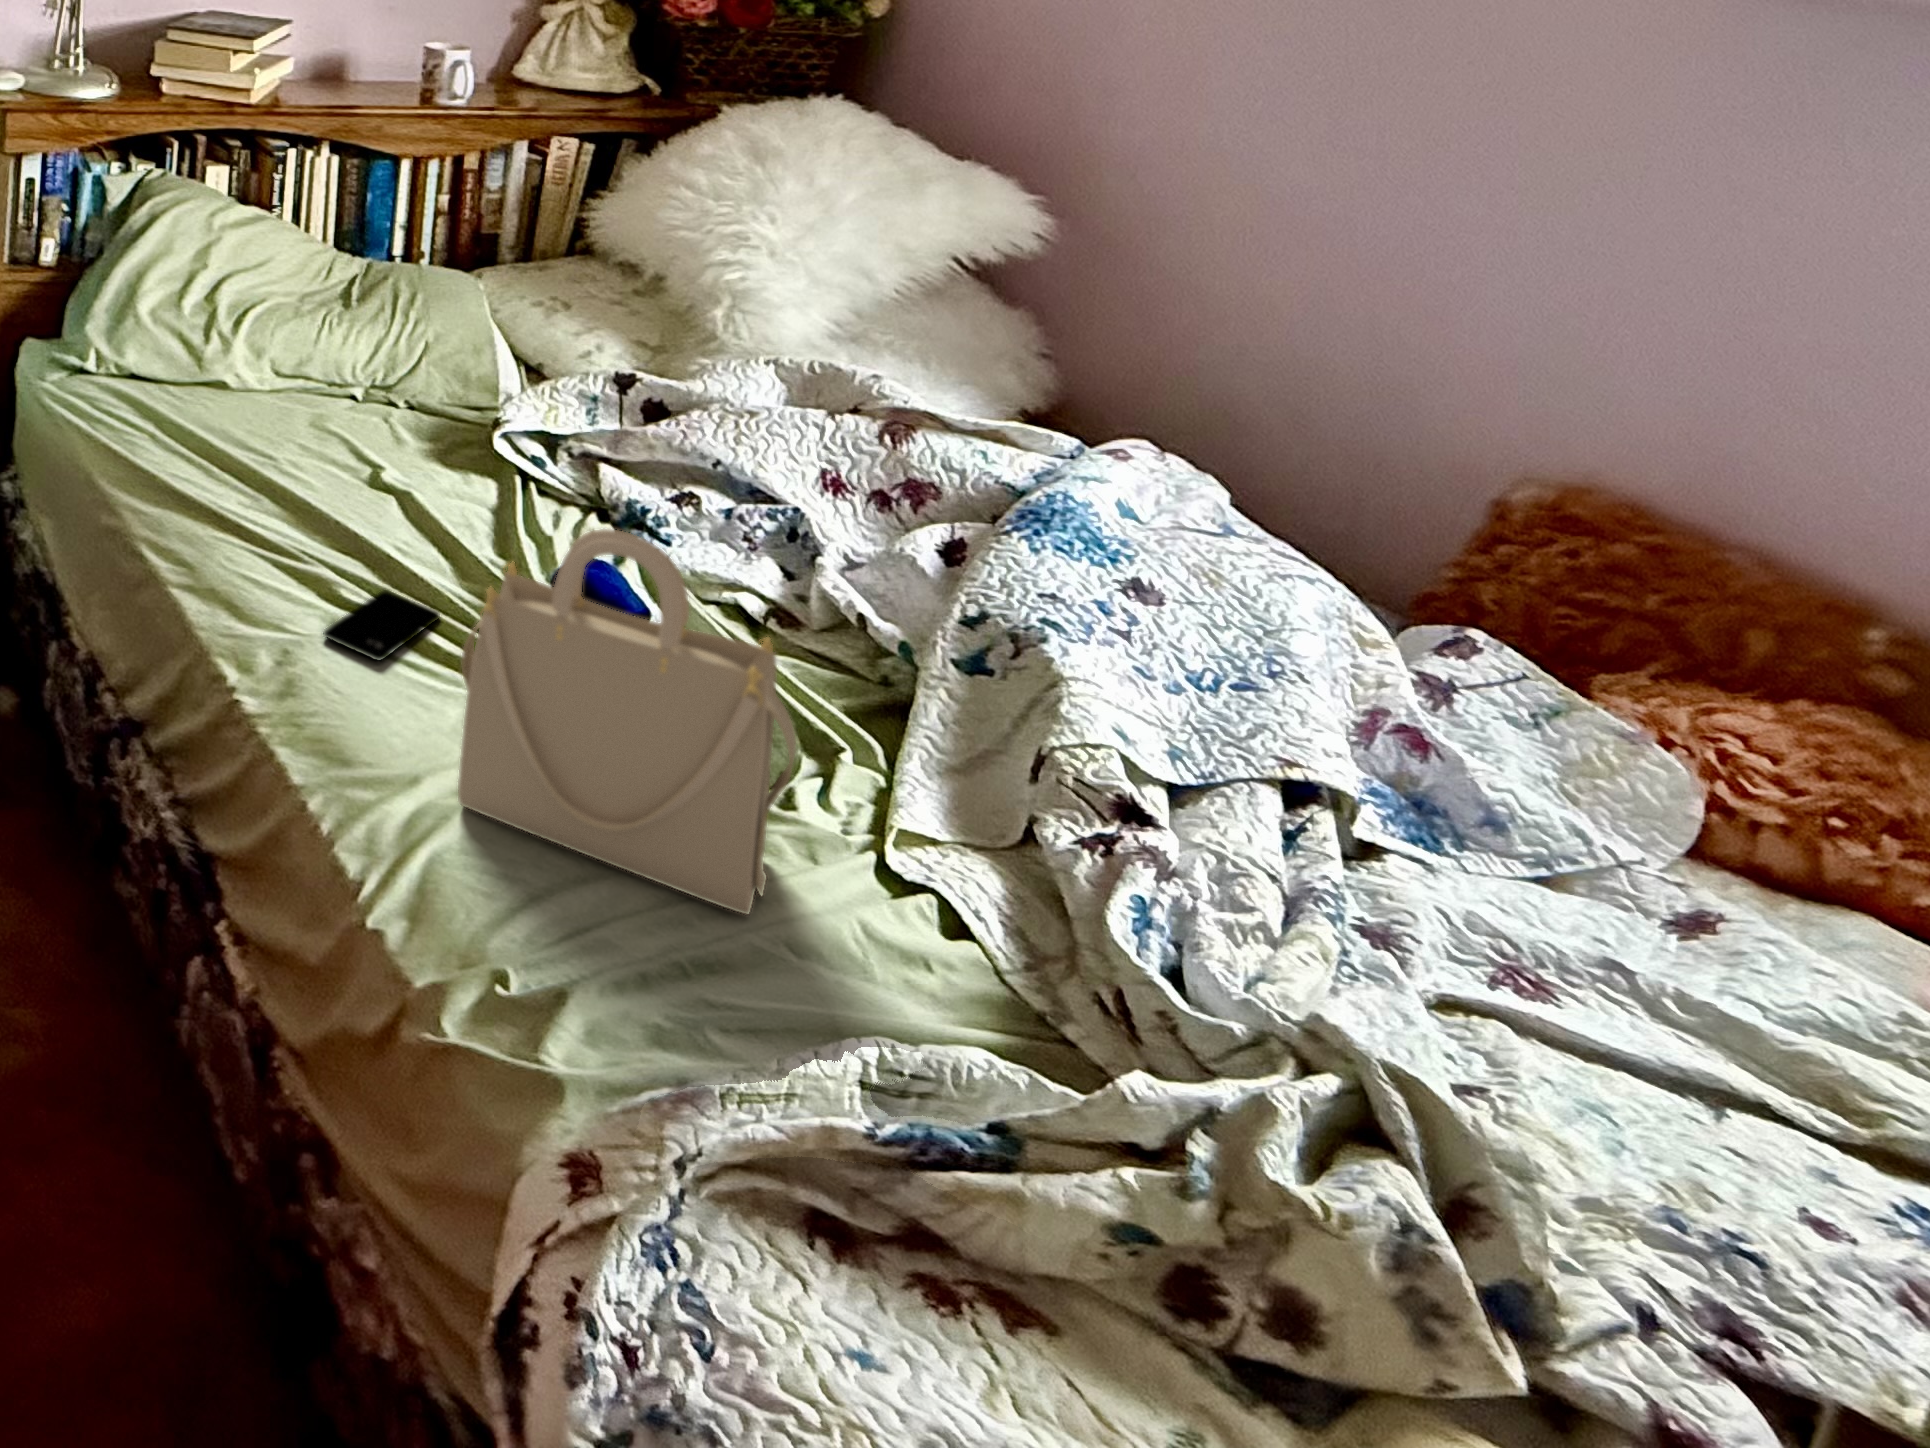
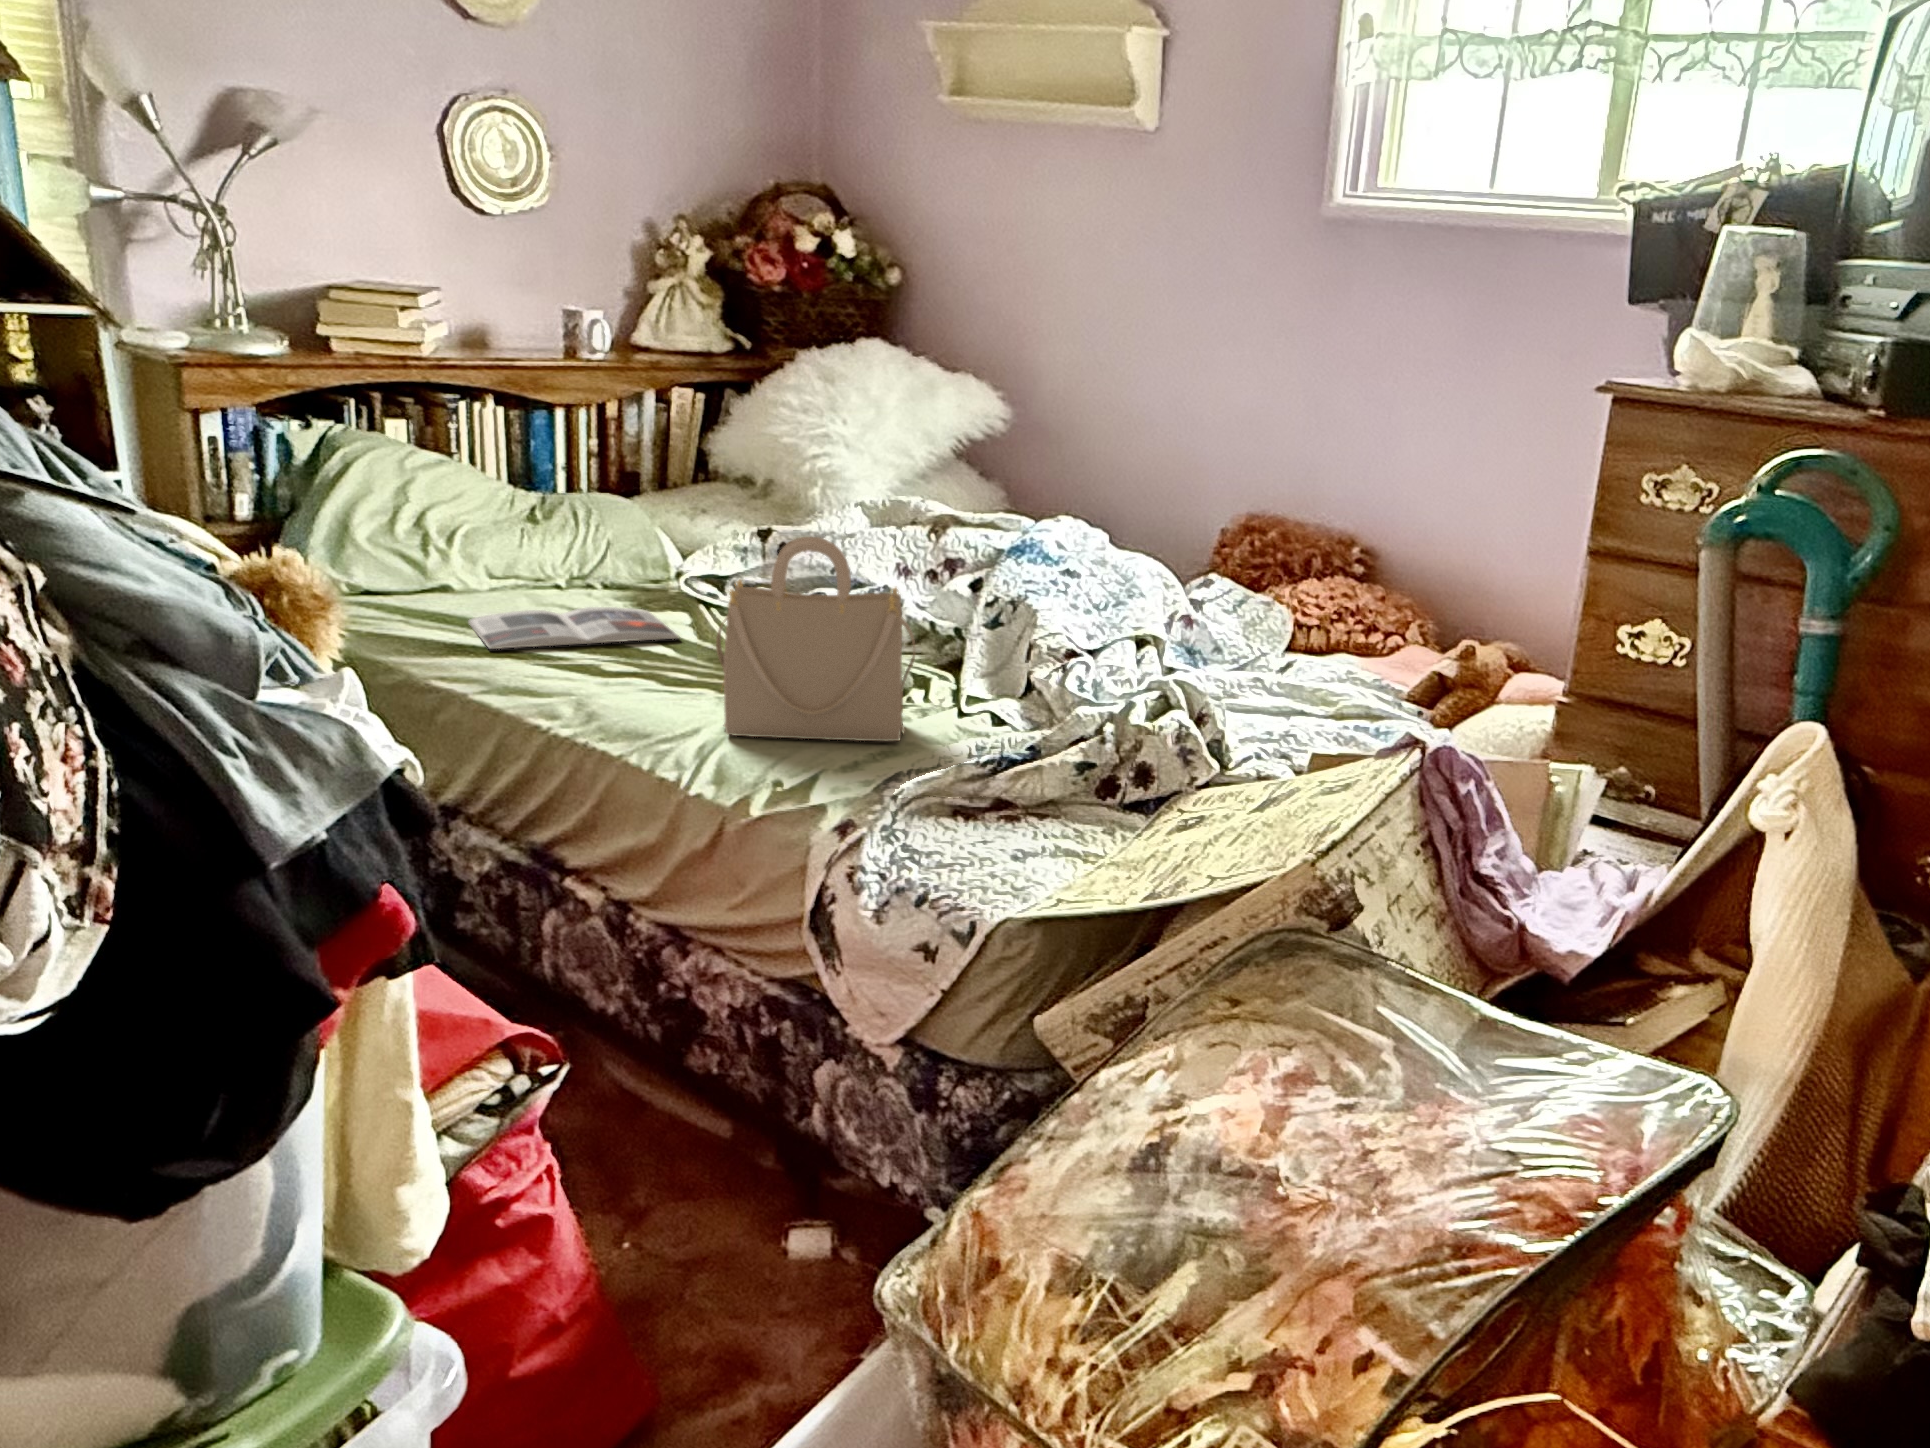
magazine: none [215,452,466,548] -> present [469,607,679,649]
smartphone: present [323,590,440,661] -> none [602,663,678,691]

